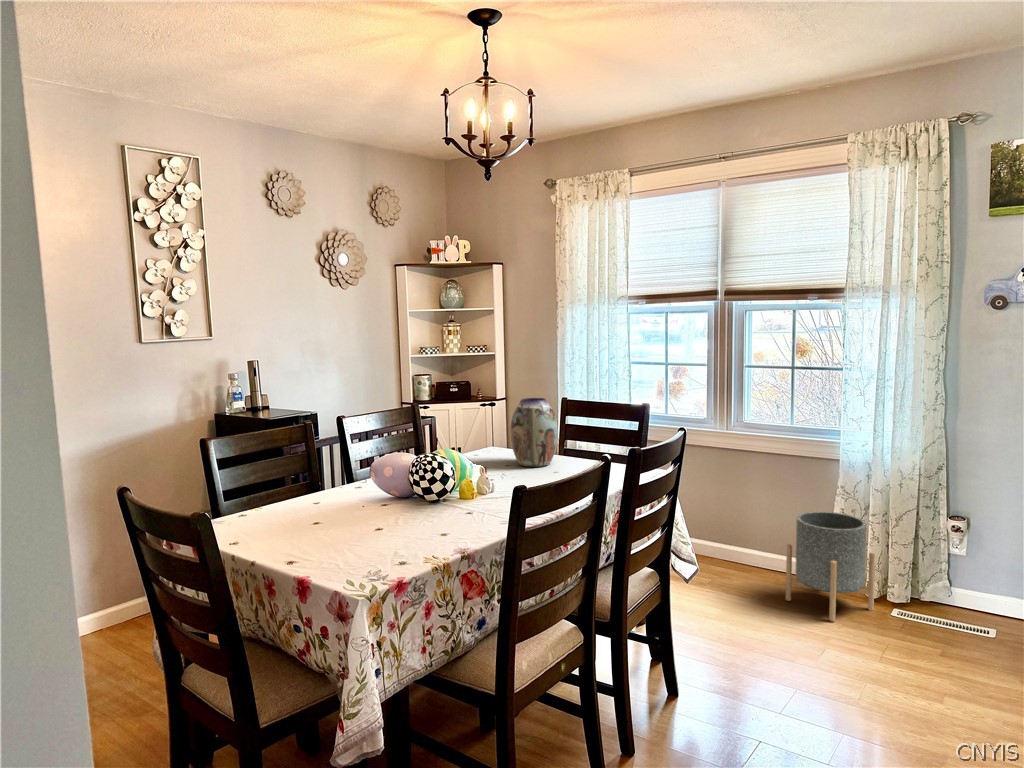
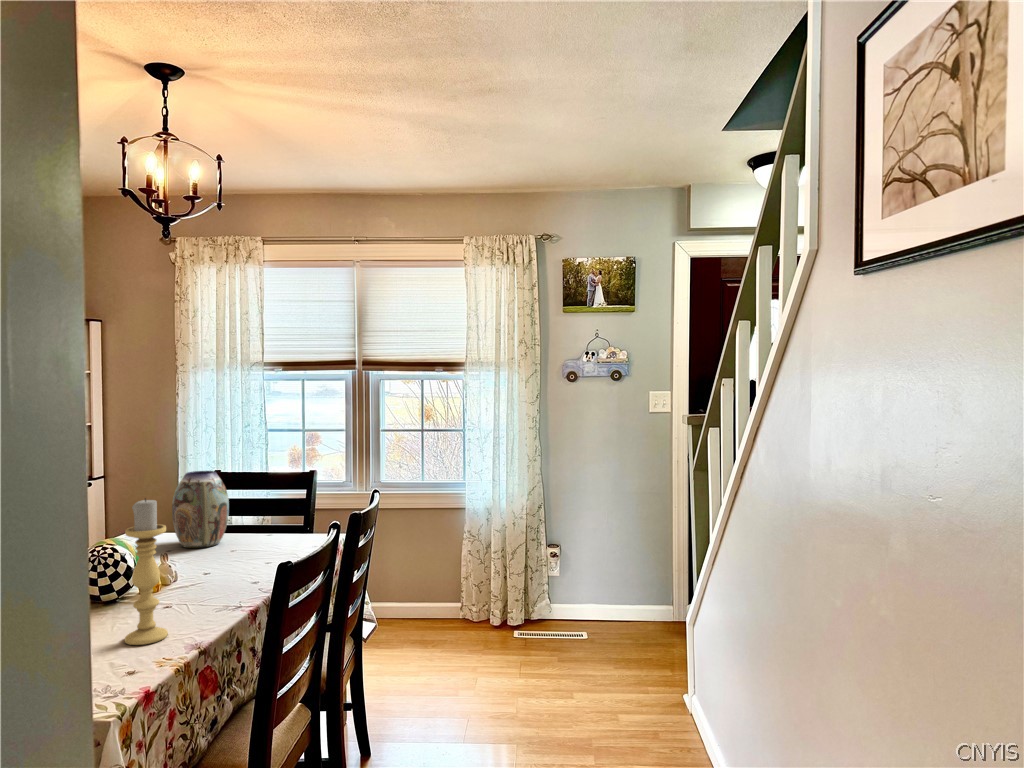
candle holder: none [414,419,449,542] -> present [125,498,168,645]
planter: present [786,511,875,621] -> none [432,556,501,652]

